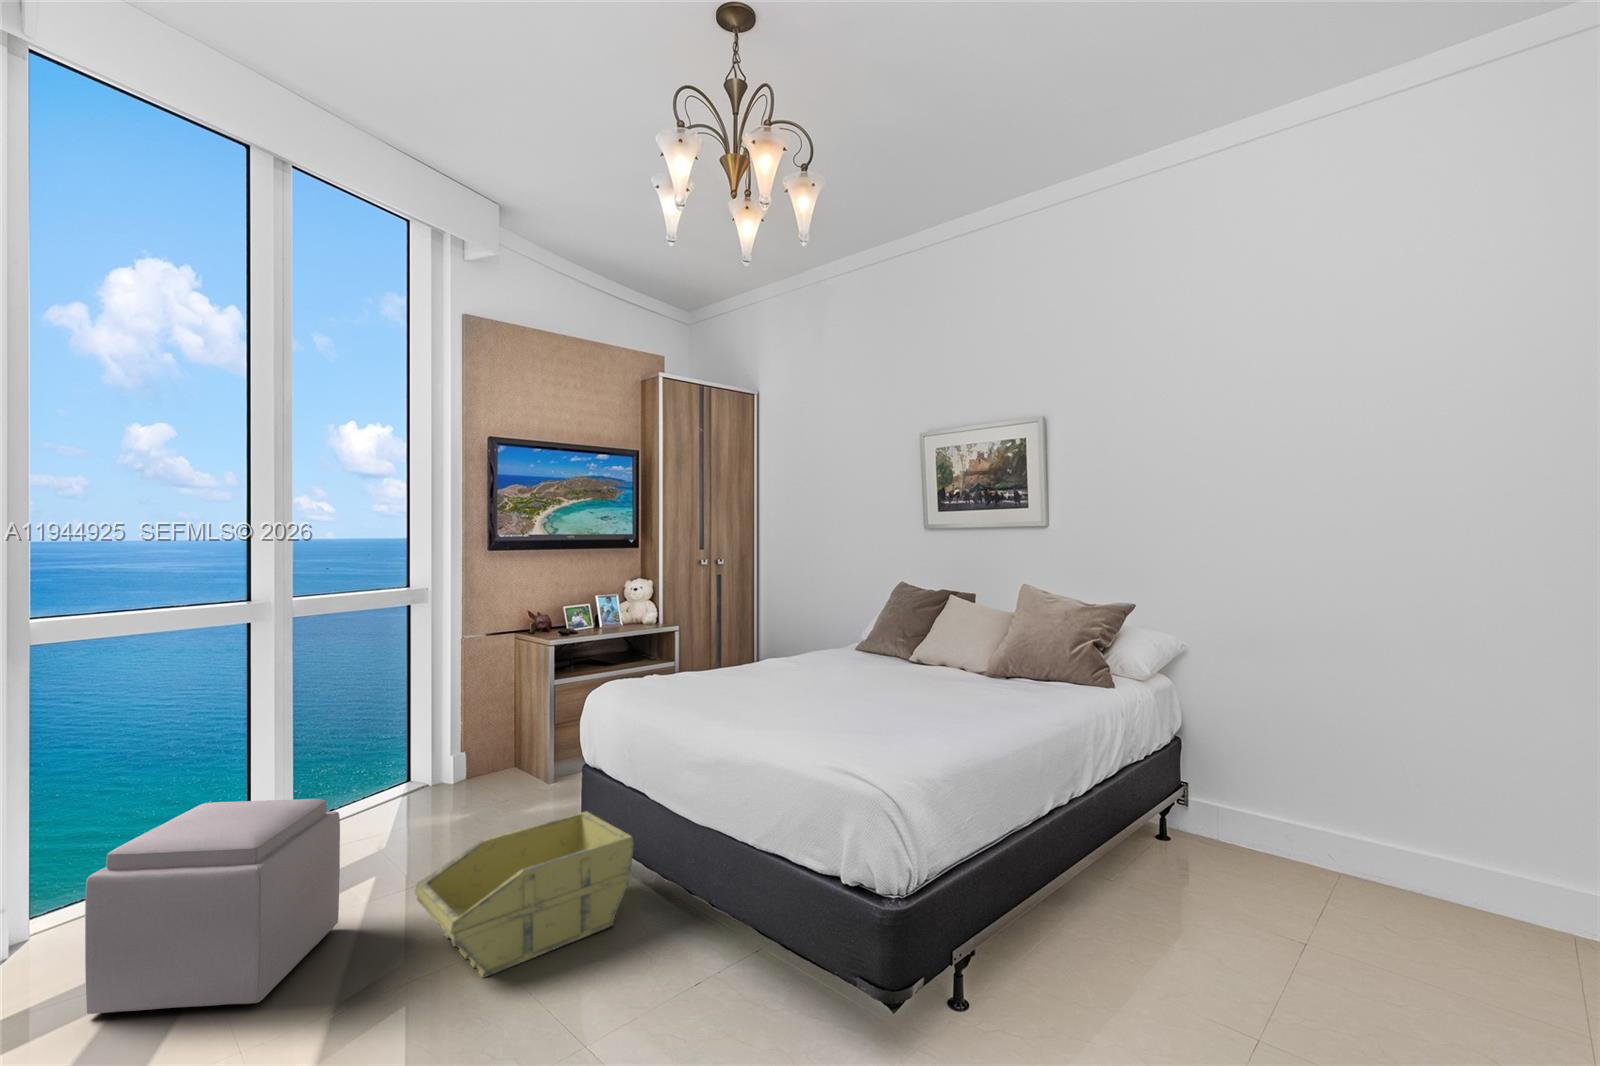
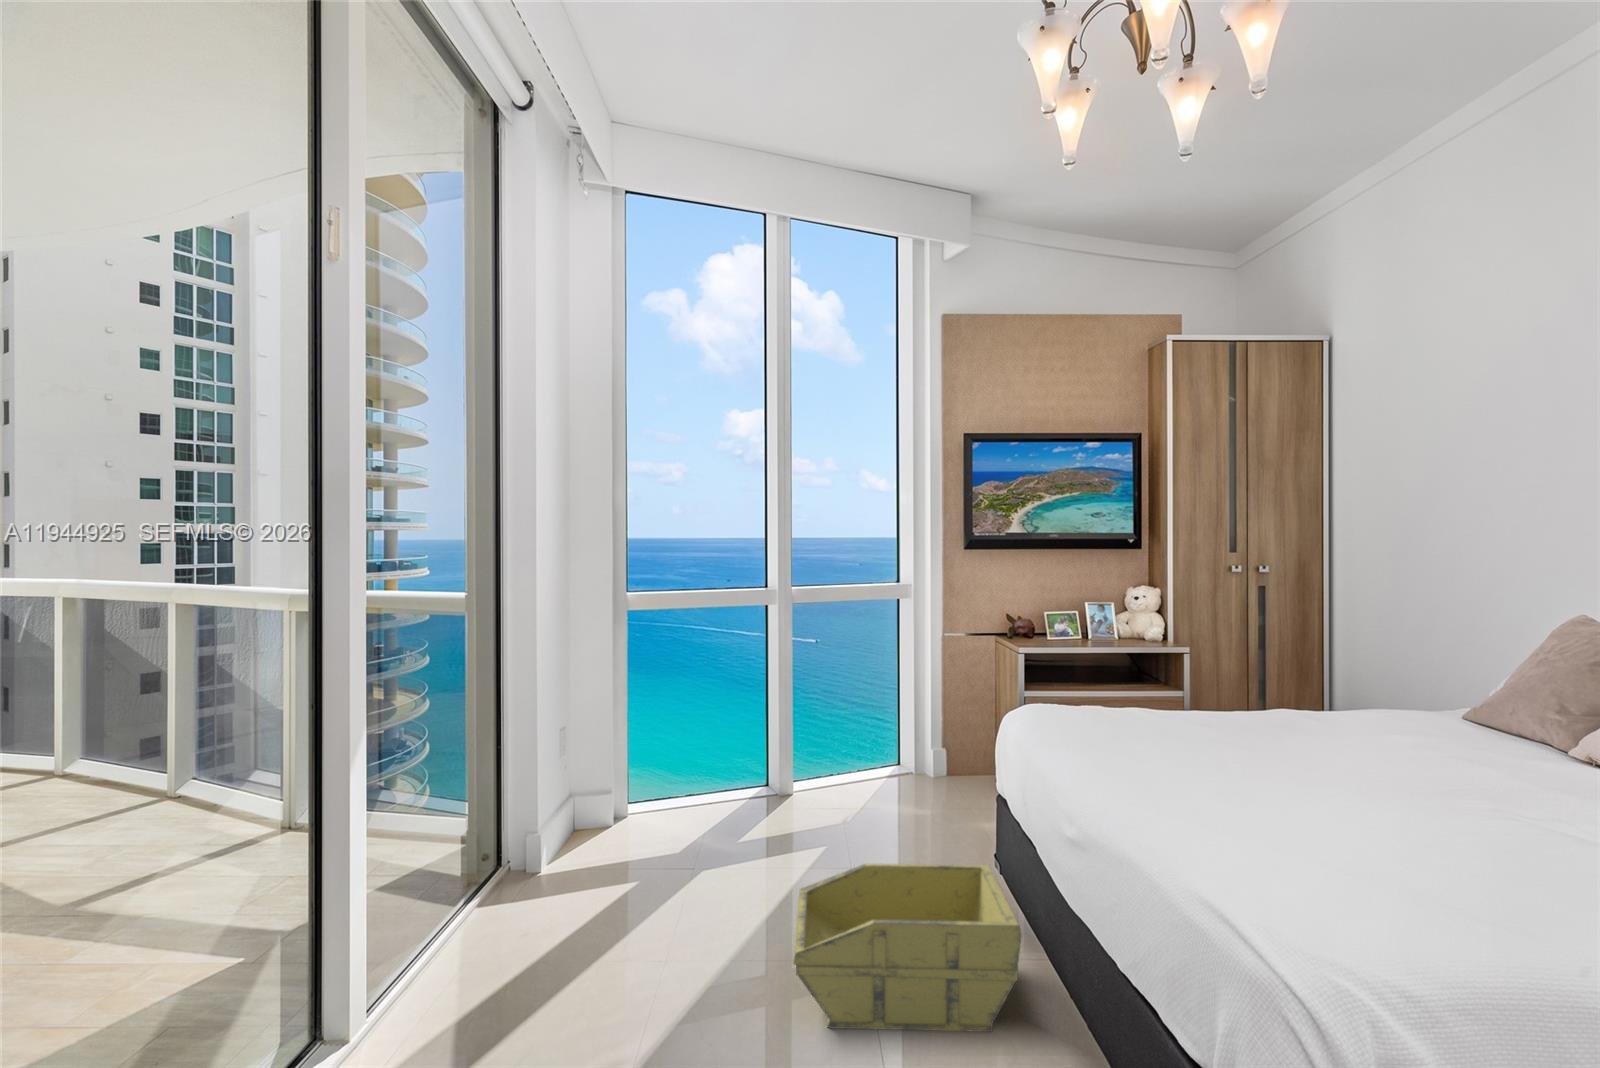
ottoman: present [85,799,340,1014] -> none [583,757,759,953]

